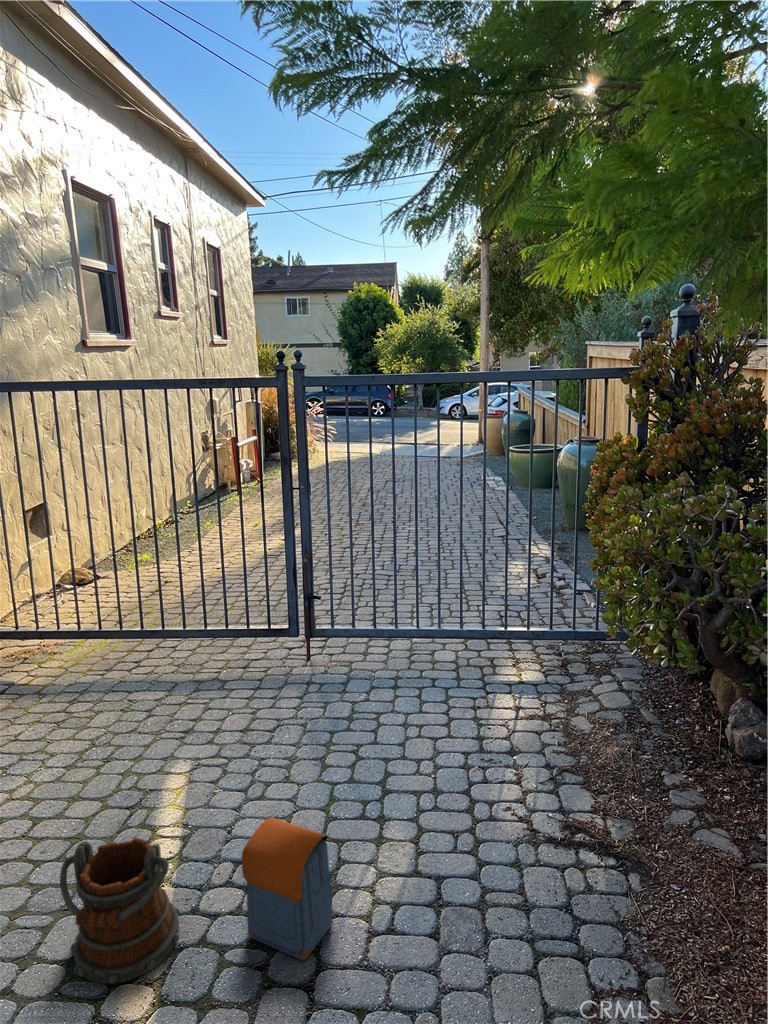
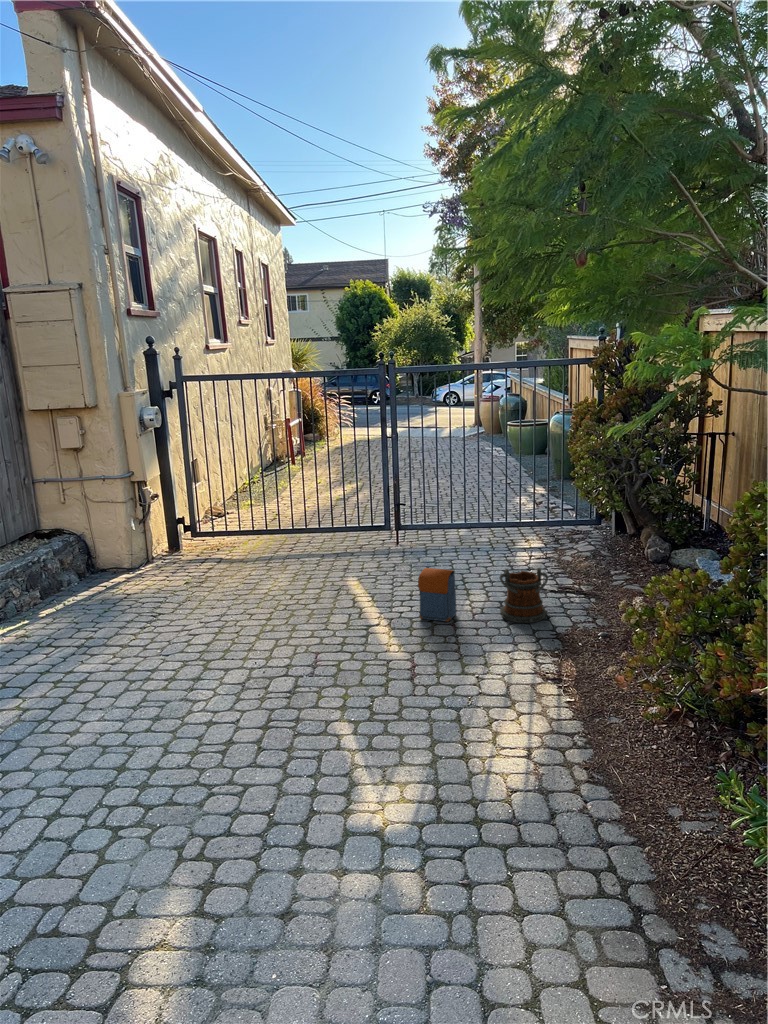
bucket: present [60,837,180,984] -> present [500,568,548,623]

